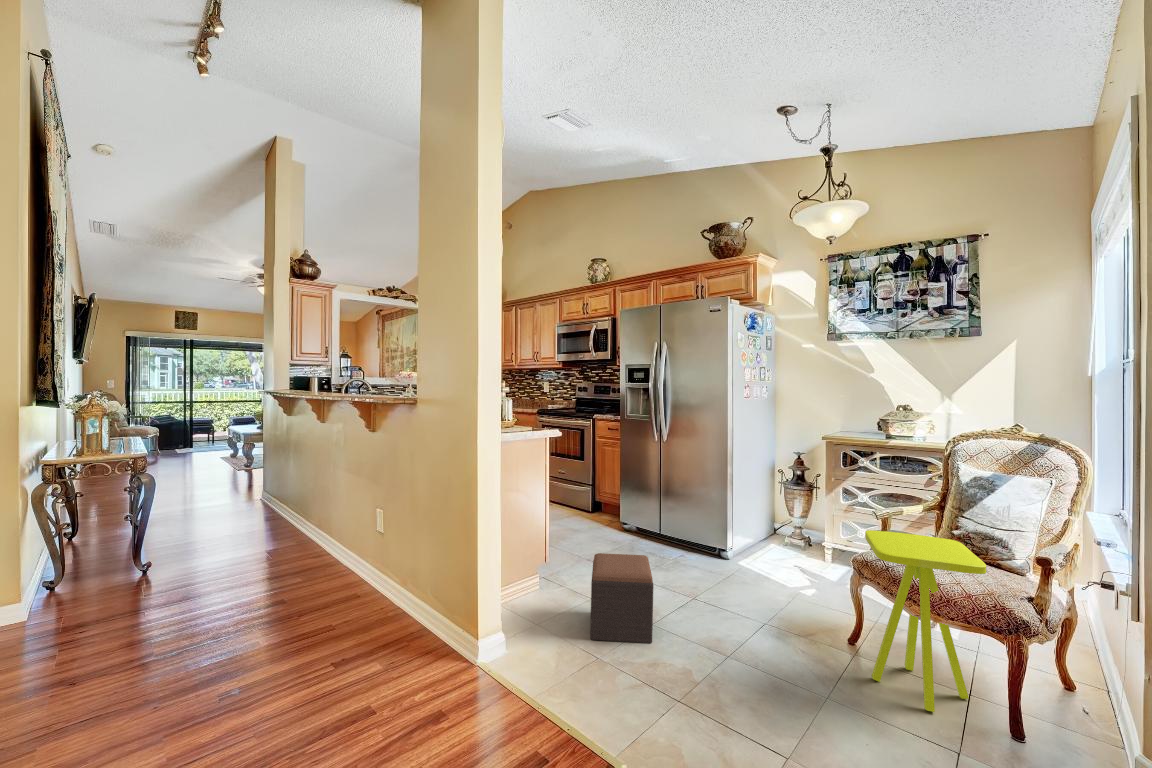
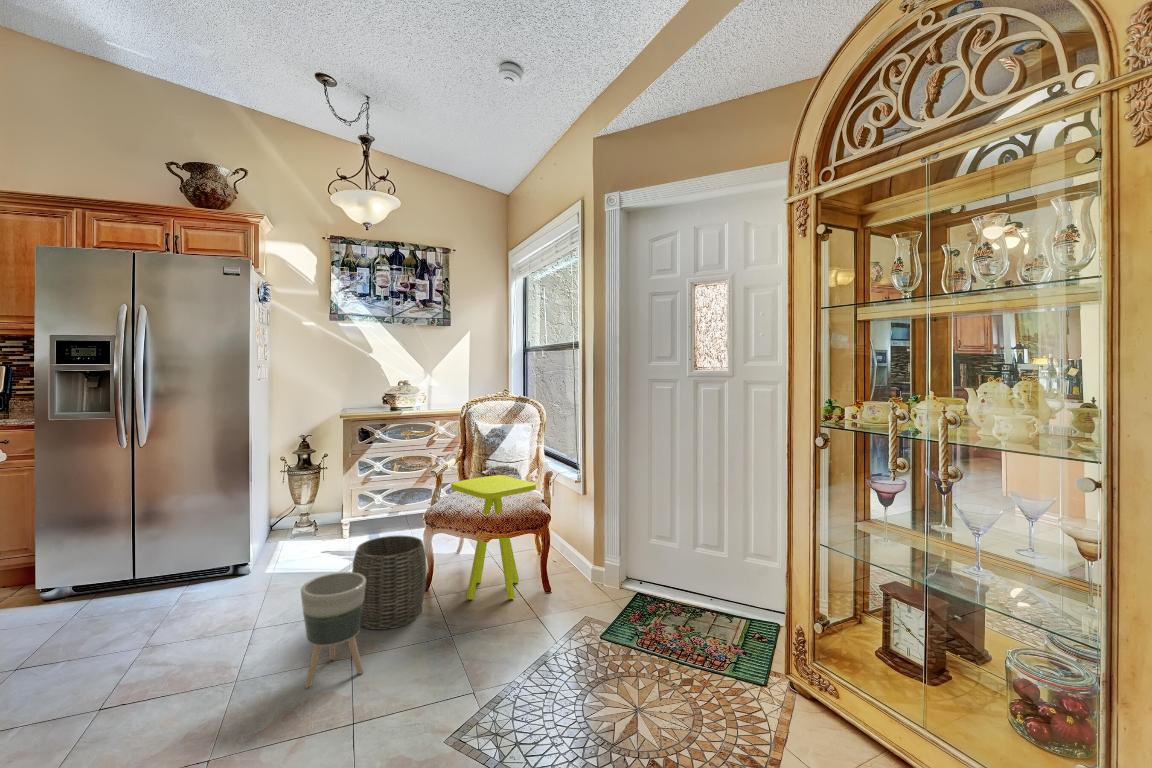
footstool: present [590,553,653,643] -> none [137,589,270,734]
woven basket: none [744,562,823,664] -> present [352,535,427,630]
planter: none [665,573,720,676] -> present [301,572,366,688]

